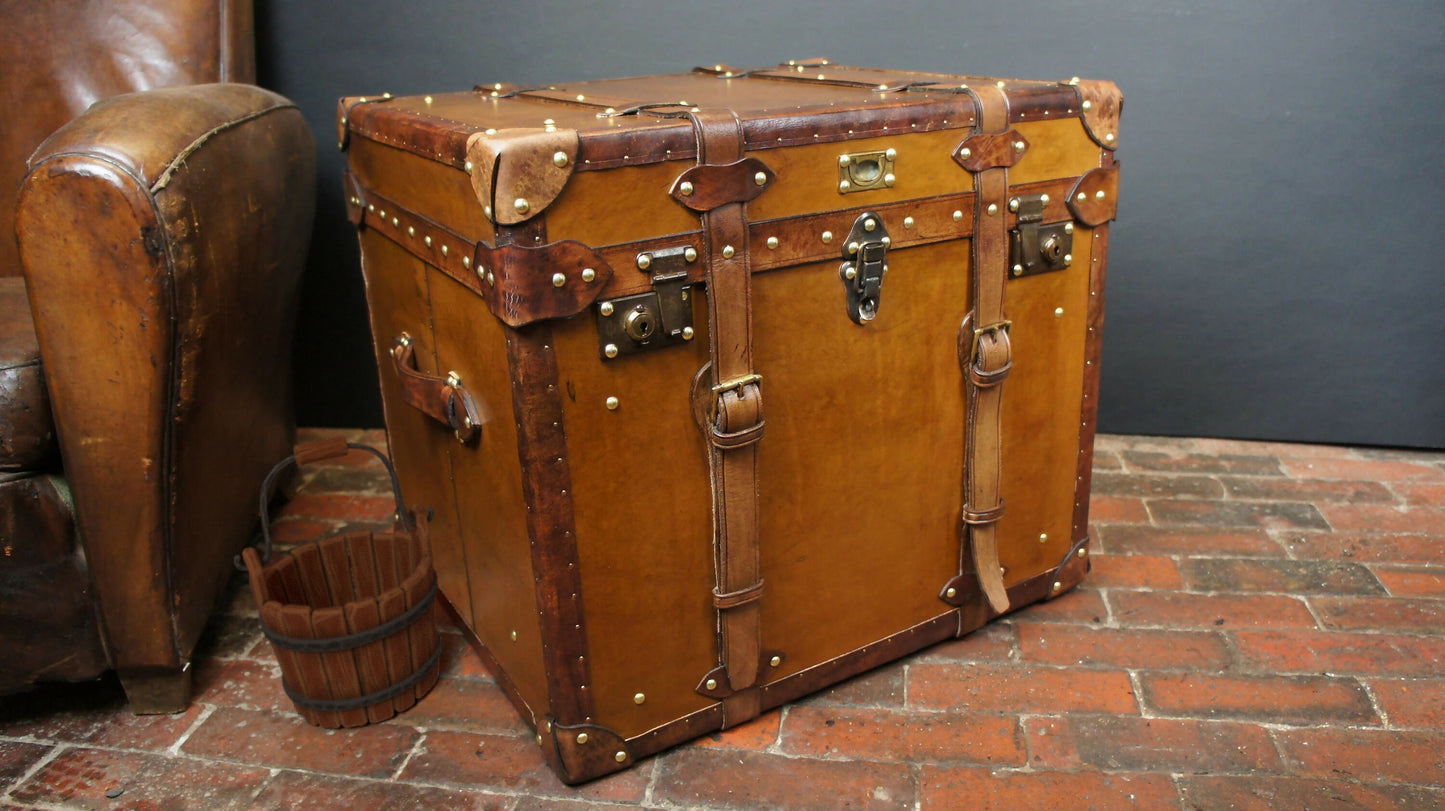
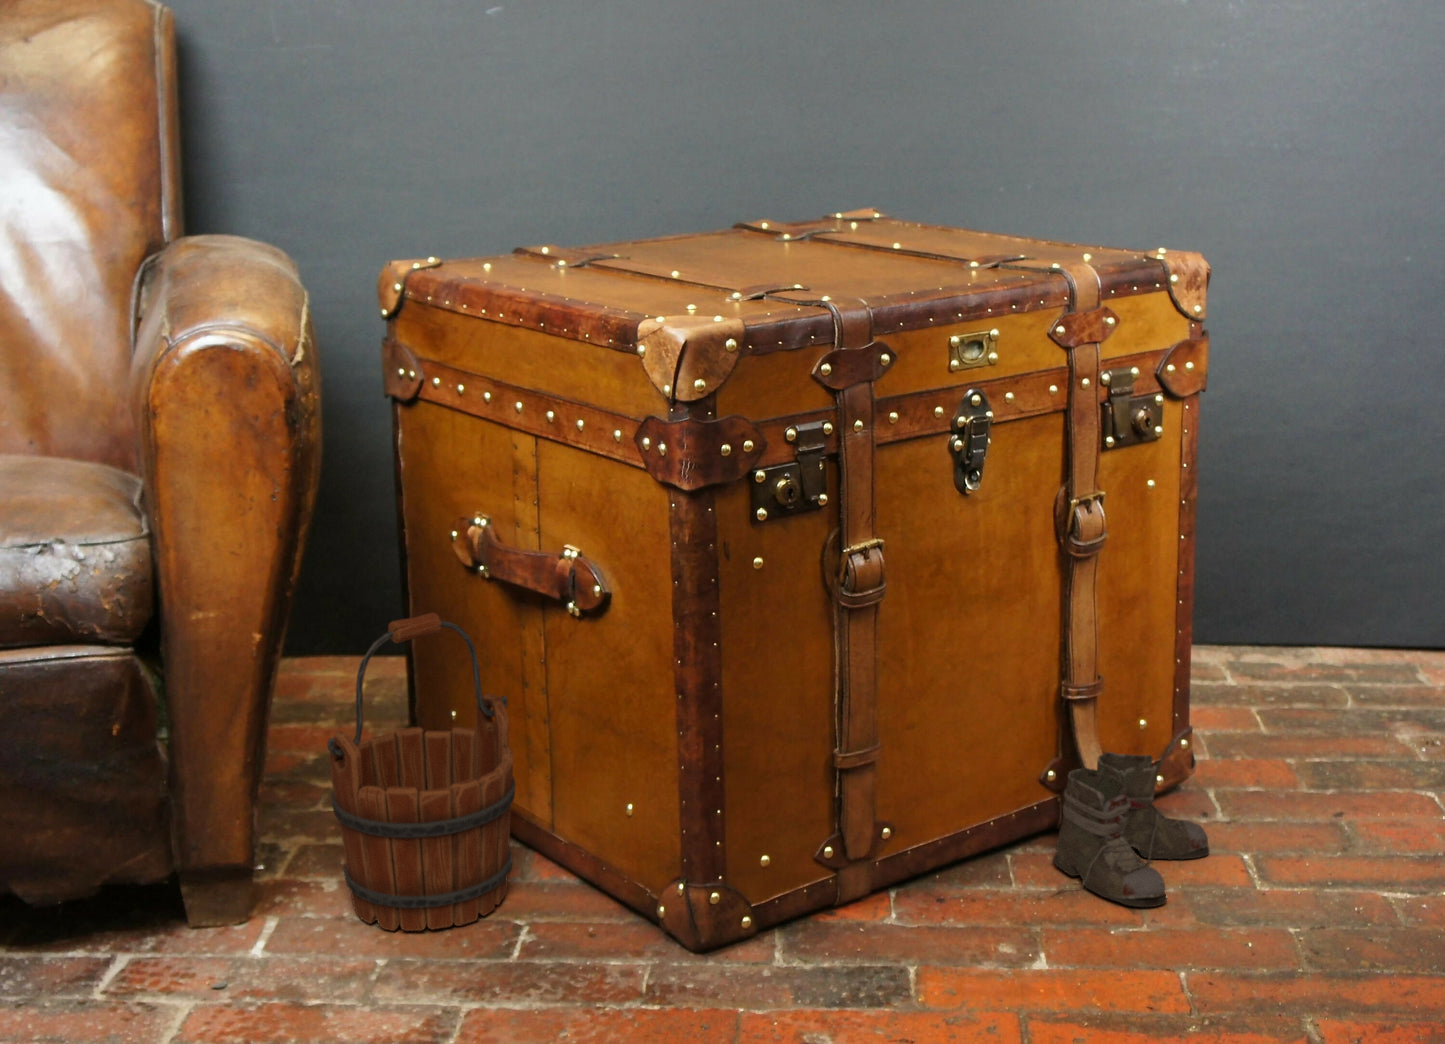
boots: none [938,571,1100,742] -> present [1053,752,1210,907]

